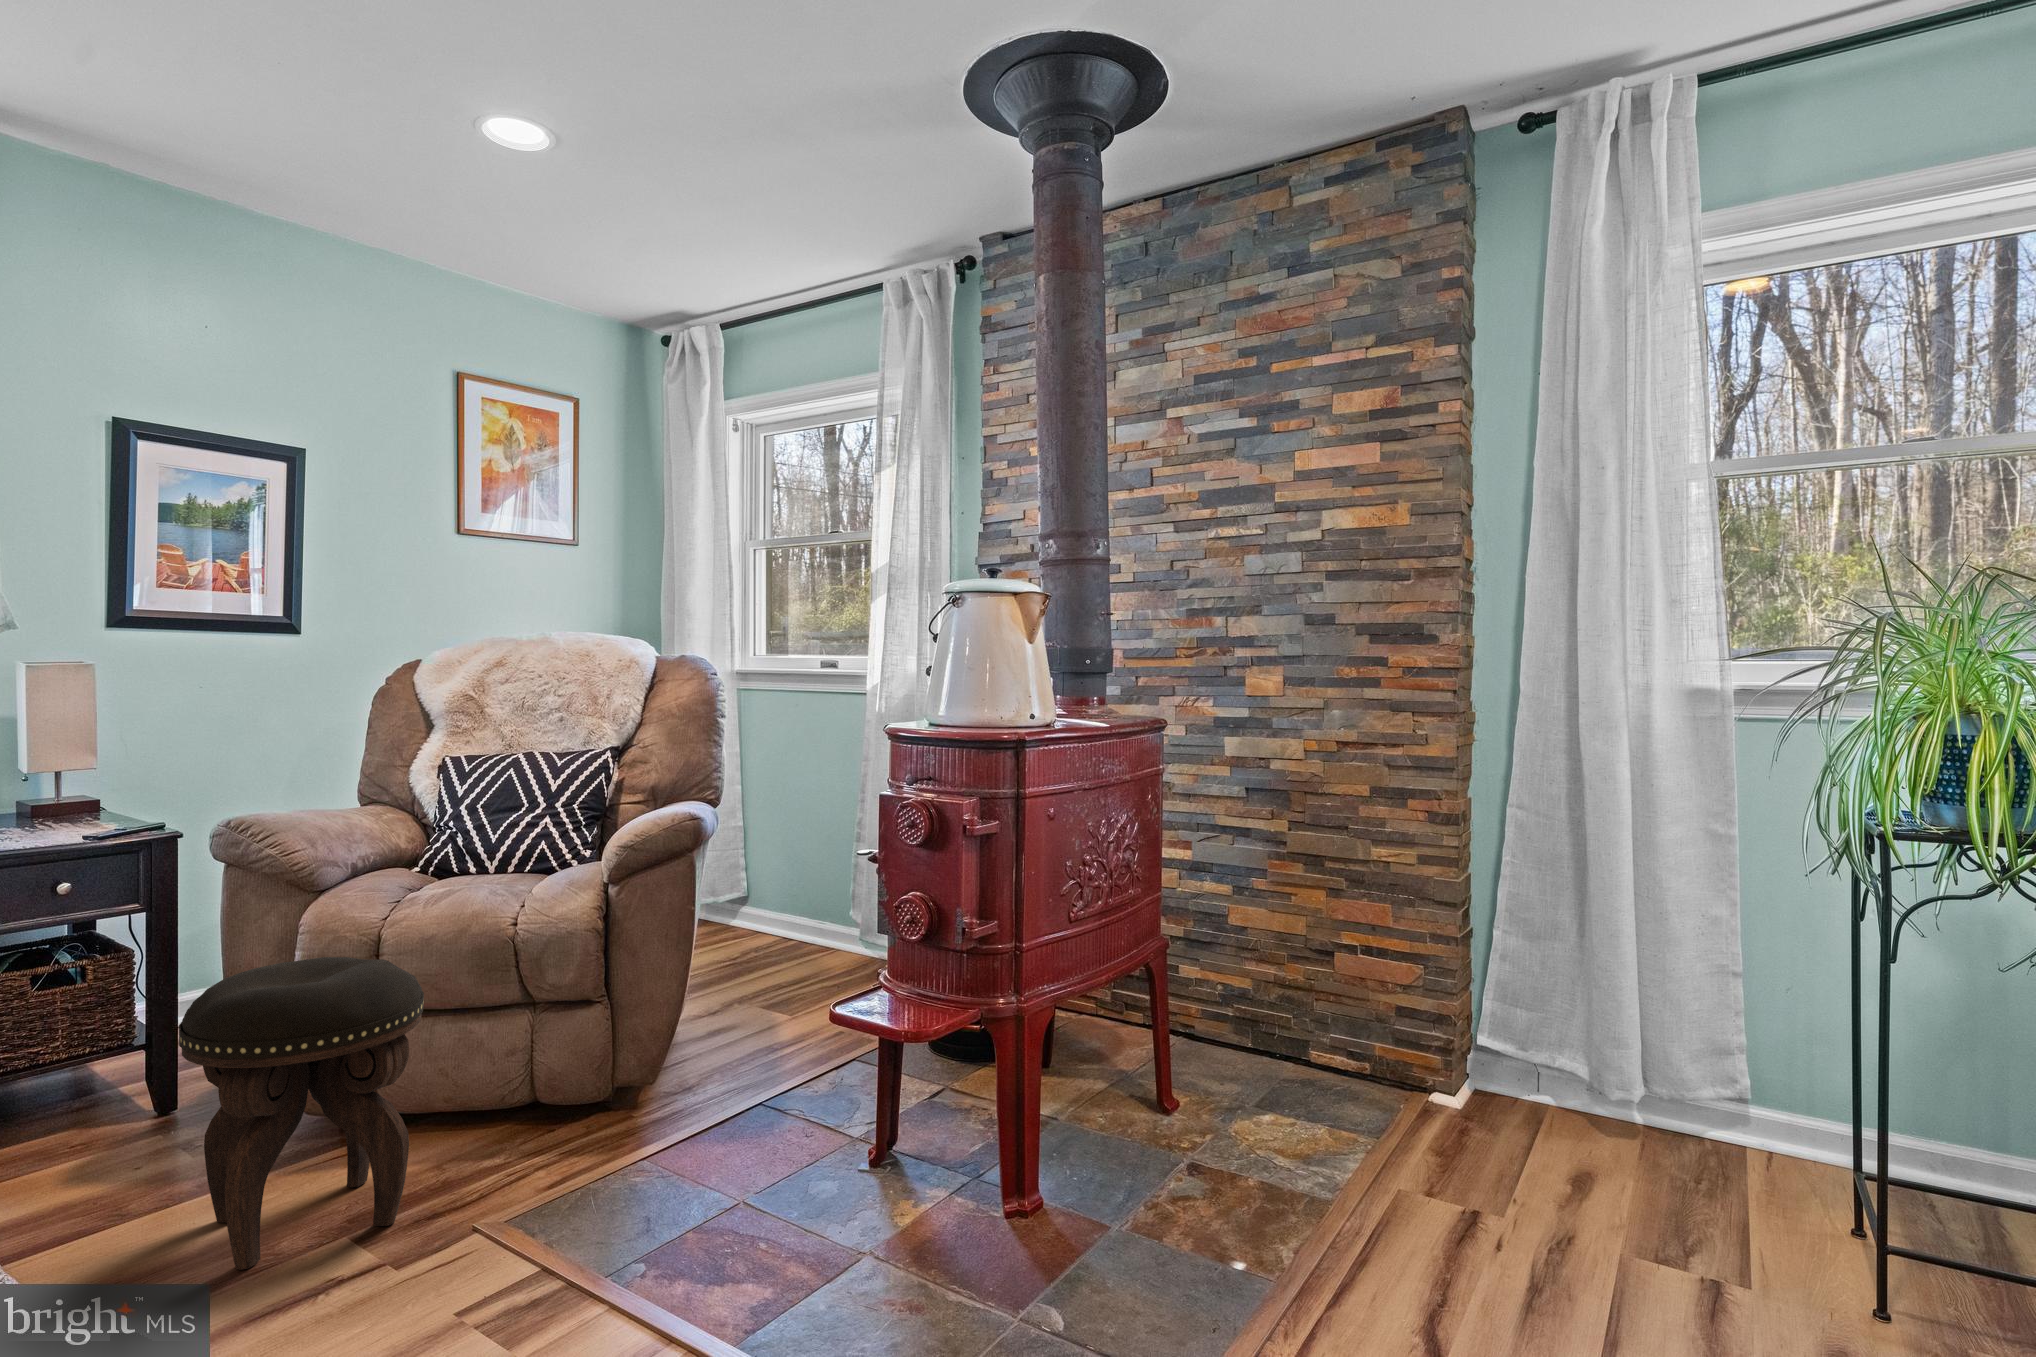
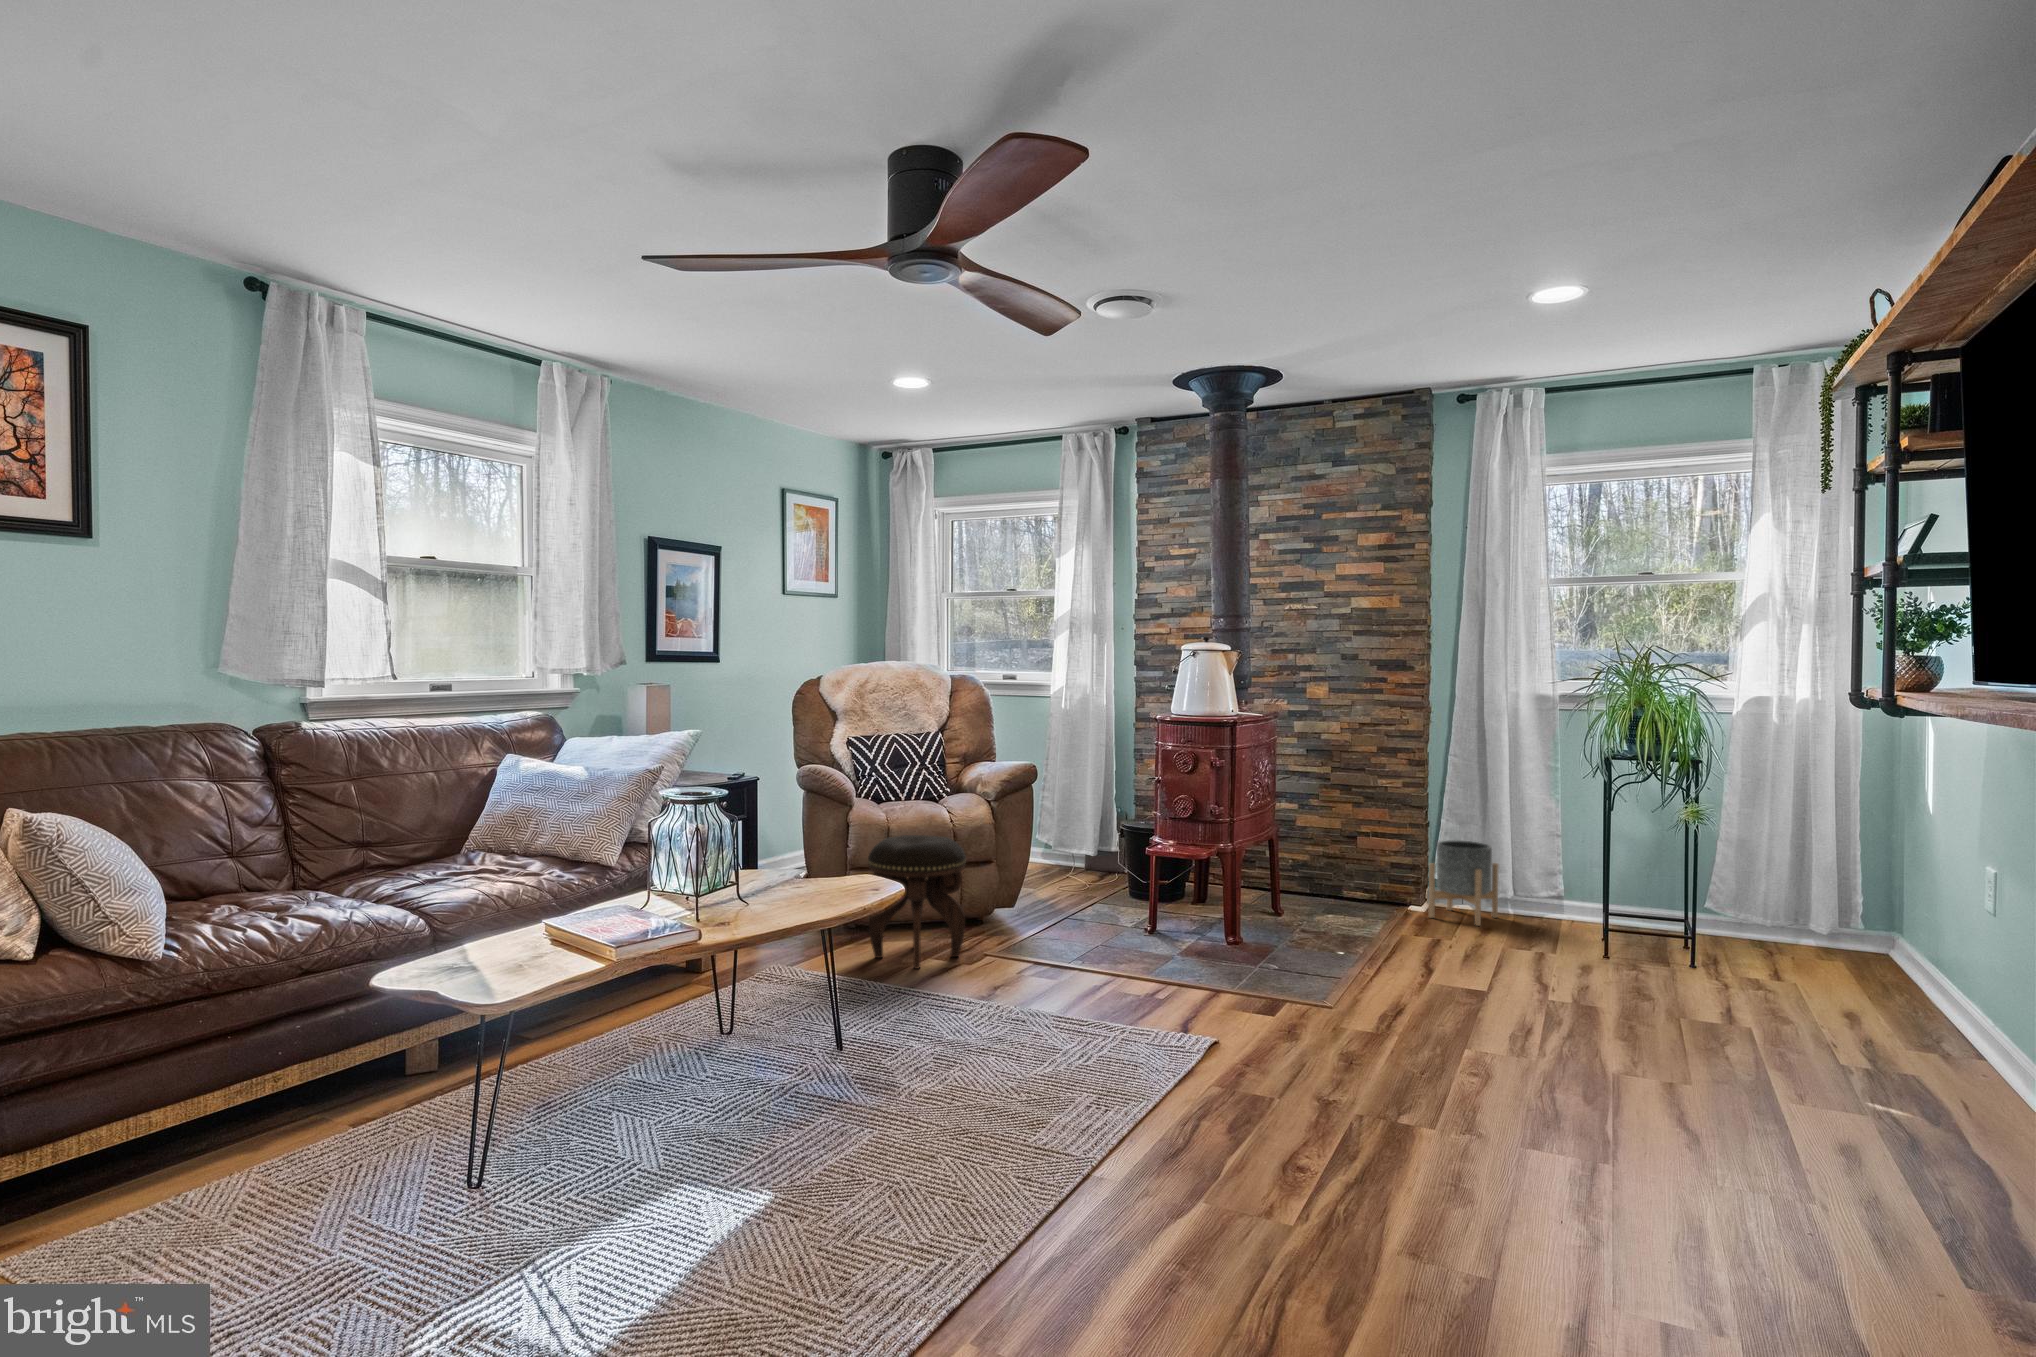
planter: none [1462,973,1609,1166] -> present [1429,840,1498,926]

